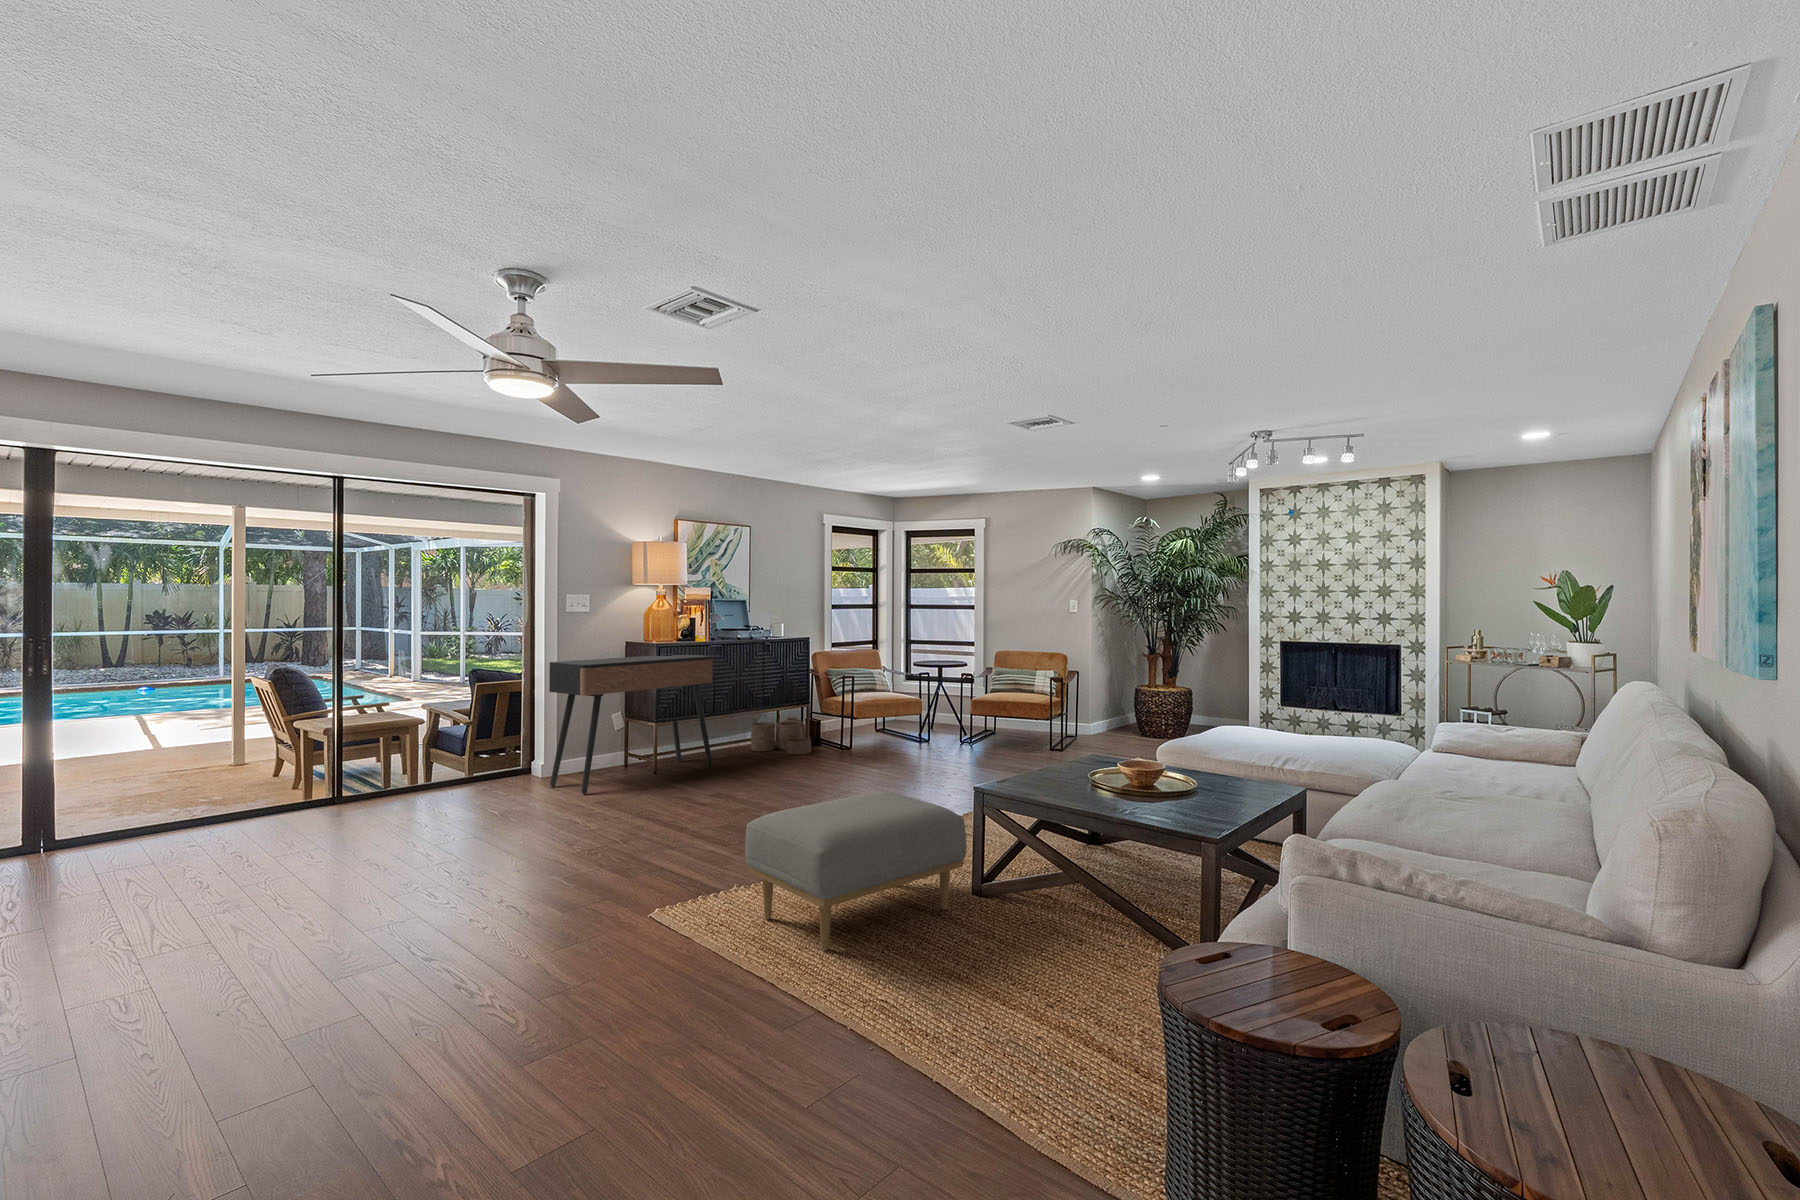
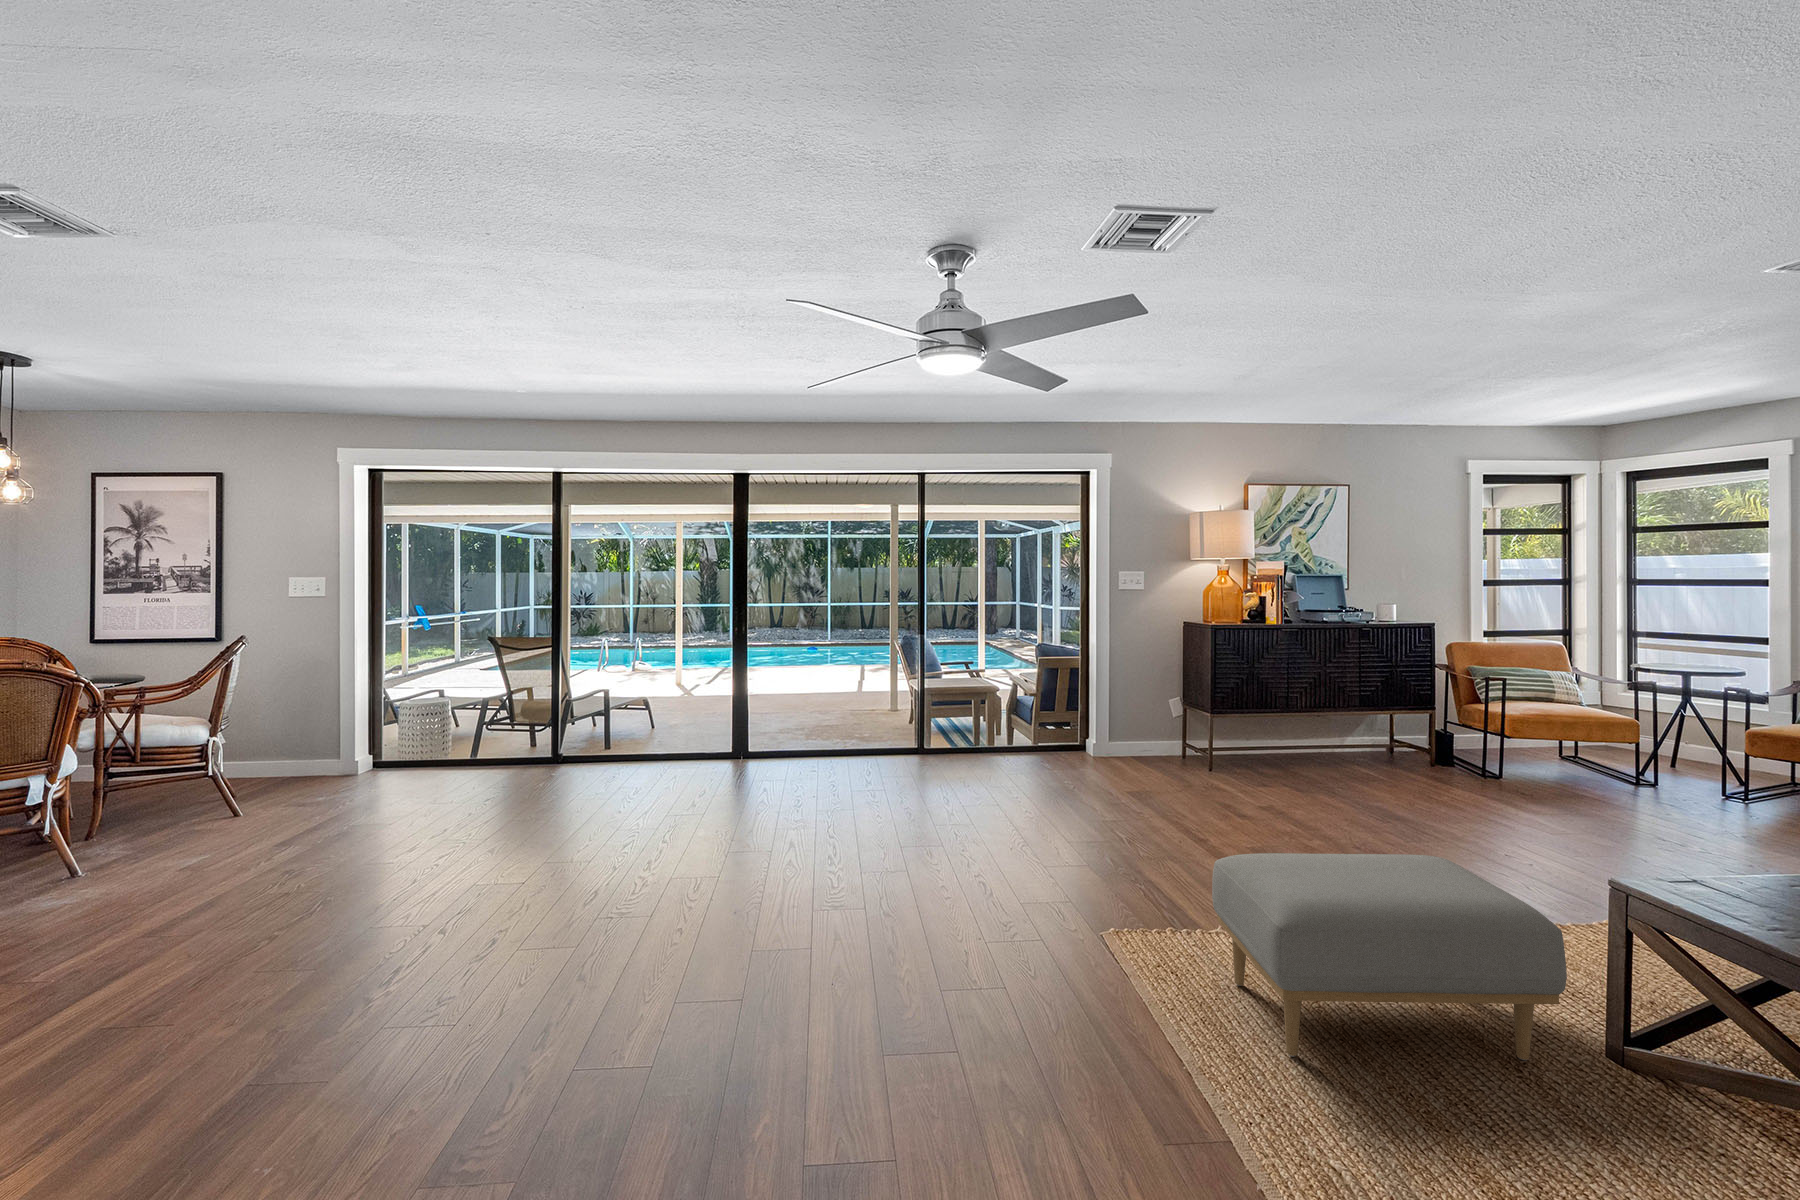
console table: present [549,654,713,794] -> none [1096,638,1281,781]
woven basket: present [751,717,811,754] -> none [1341,721,1424,774]

